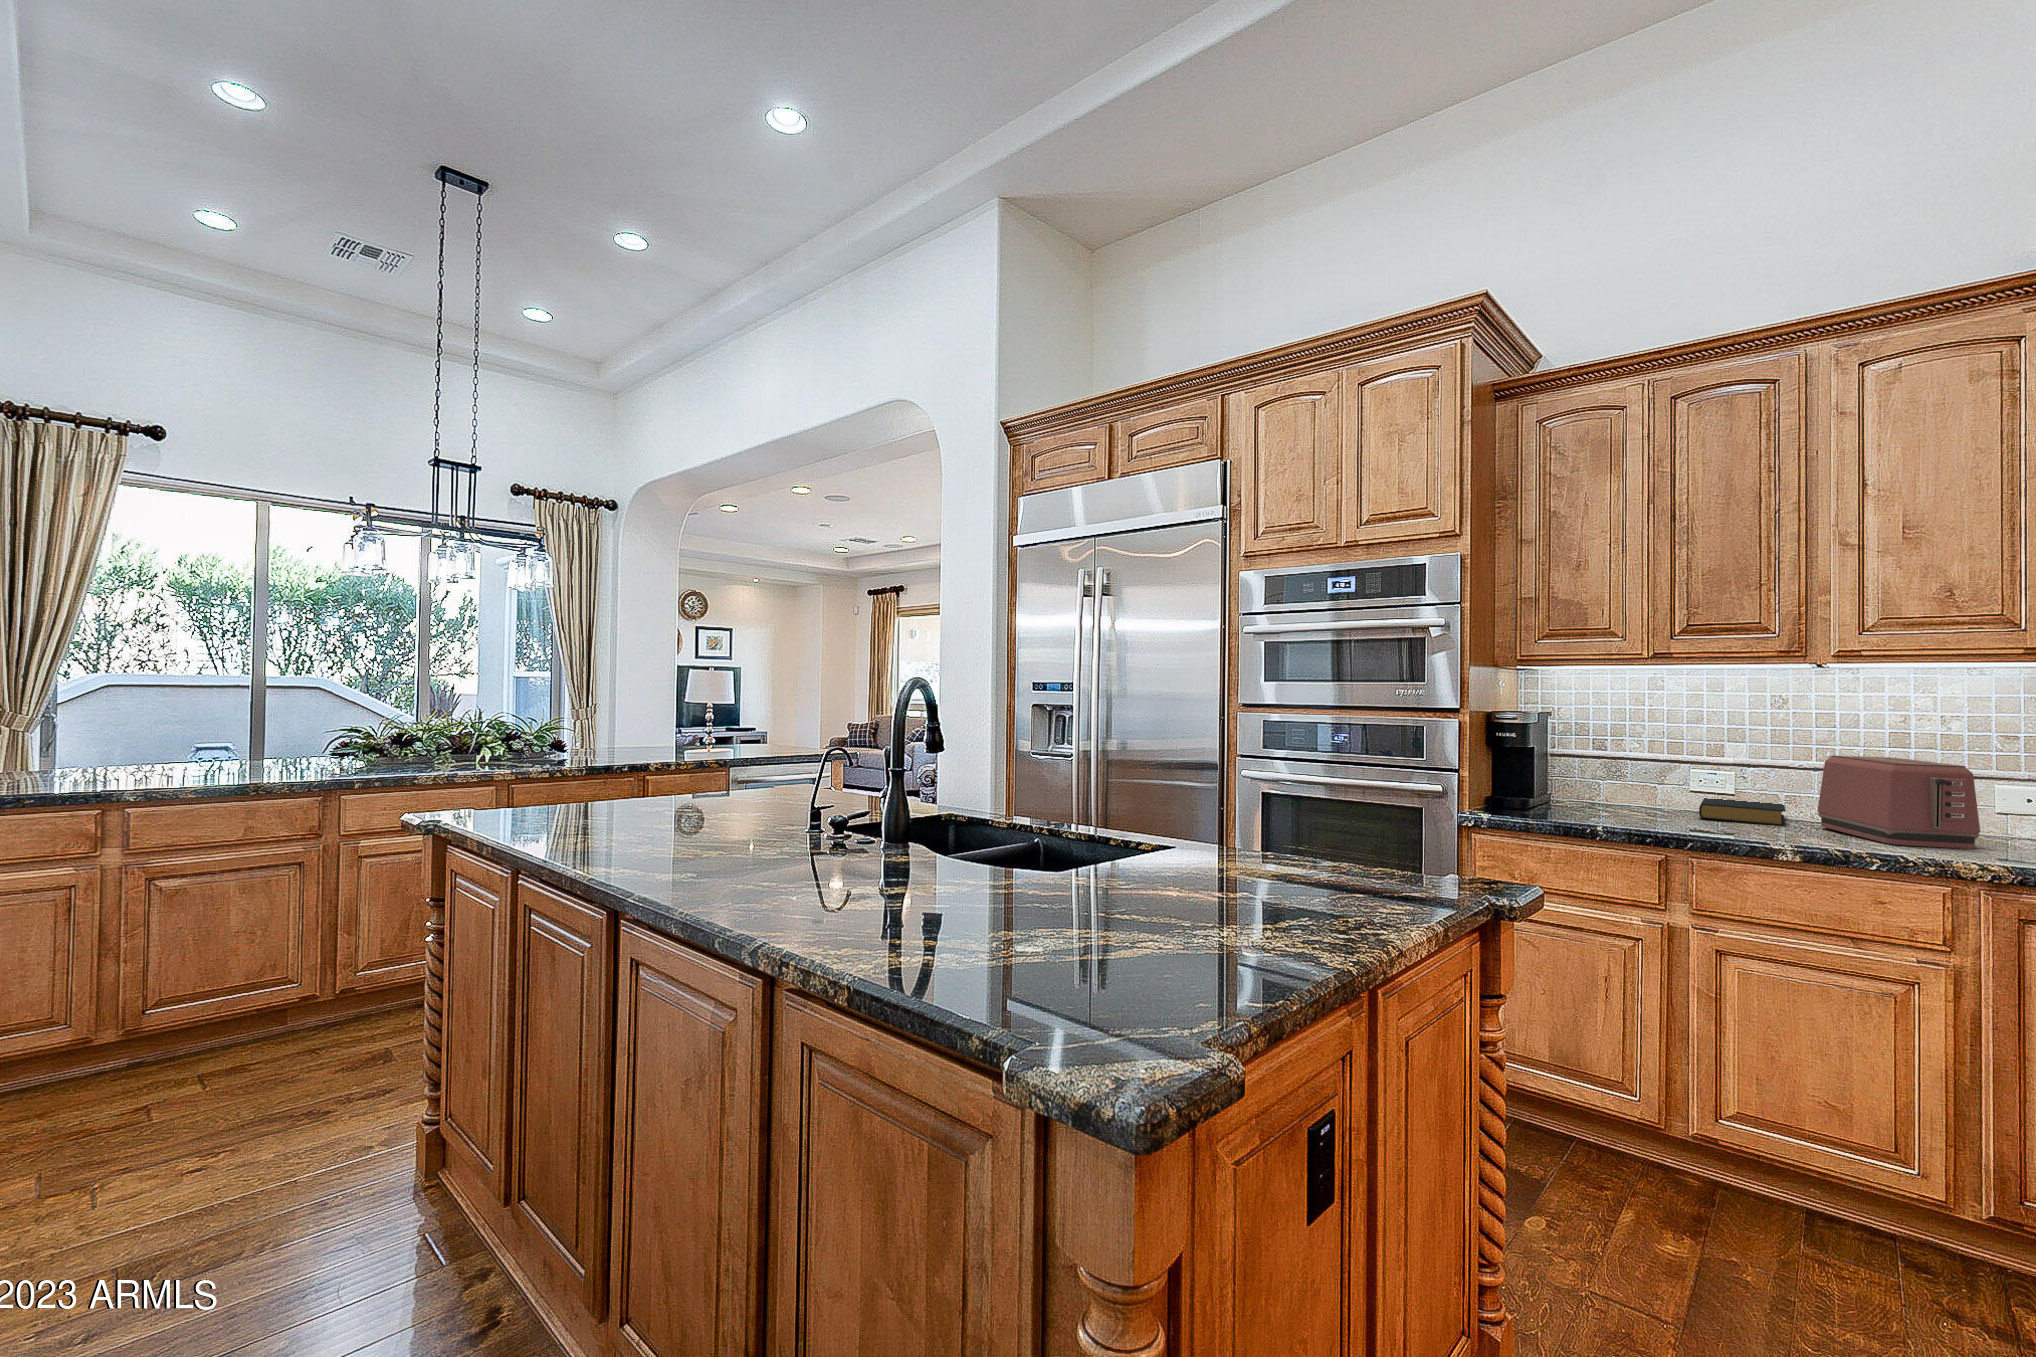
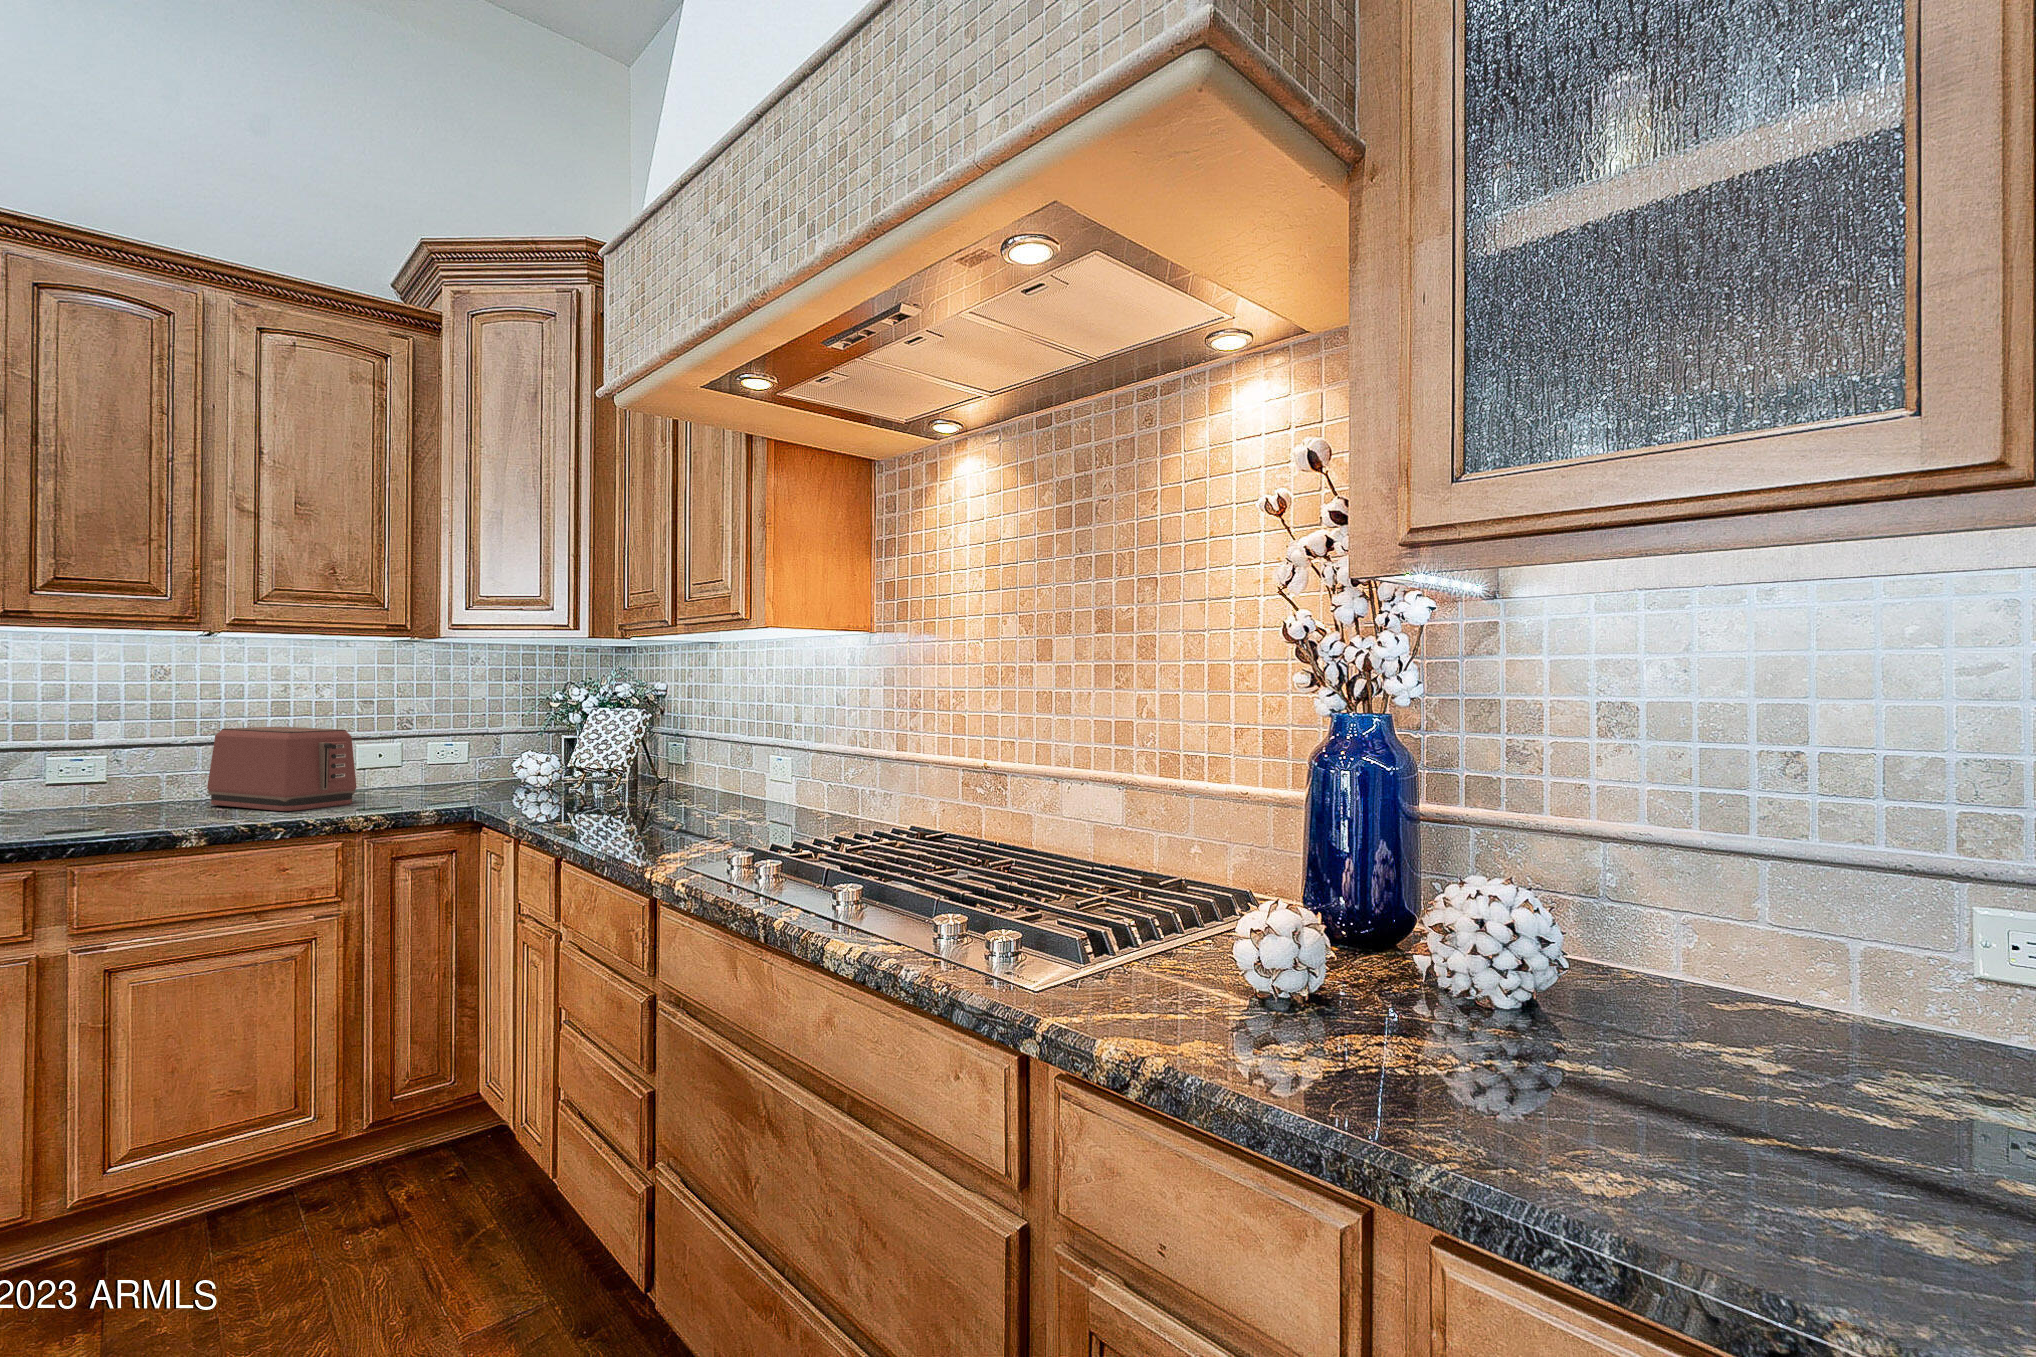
hardback book: present [1699,798,1786,826] -> none [63,784,173,816]

